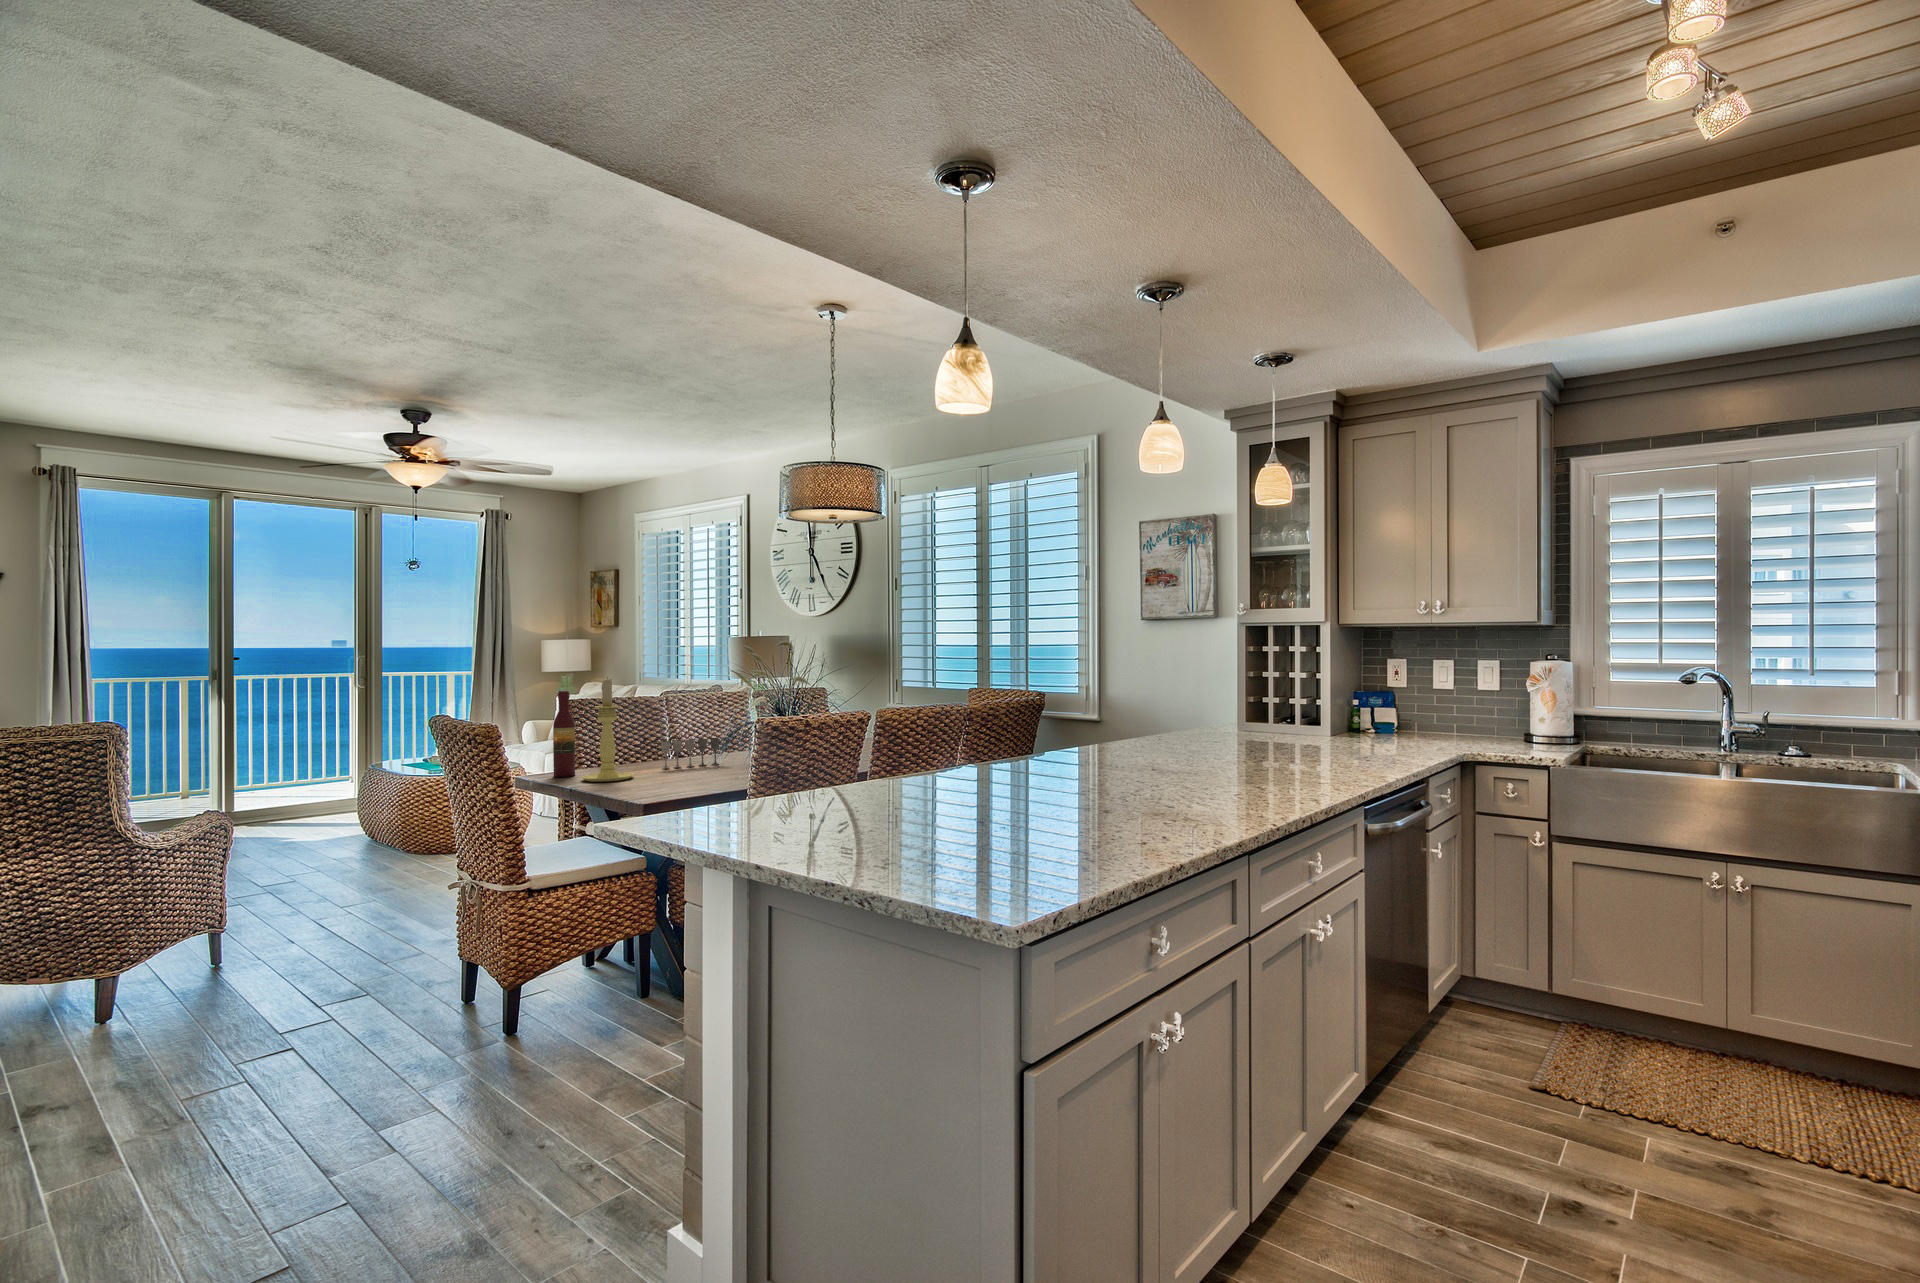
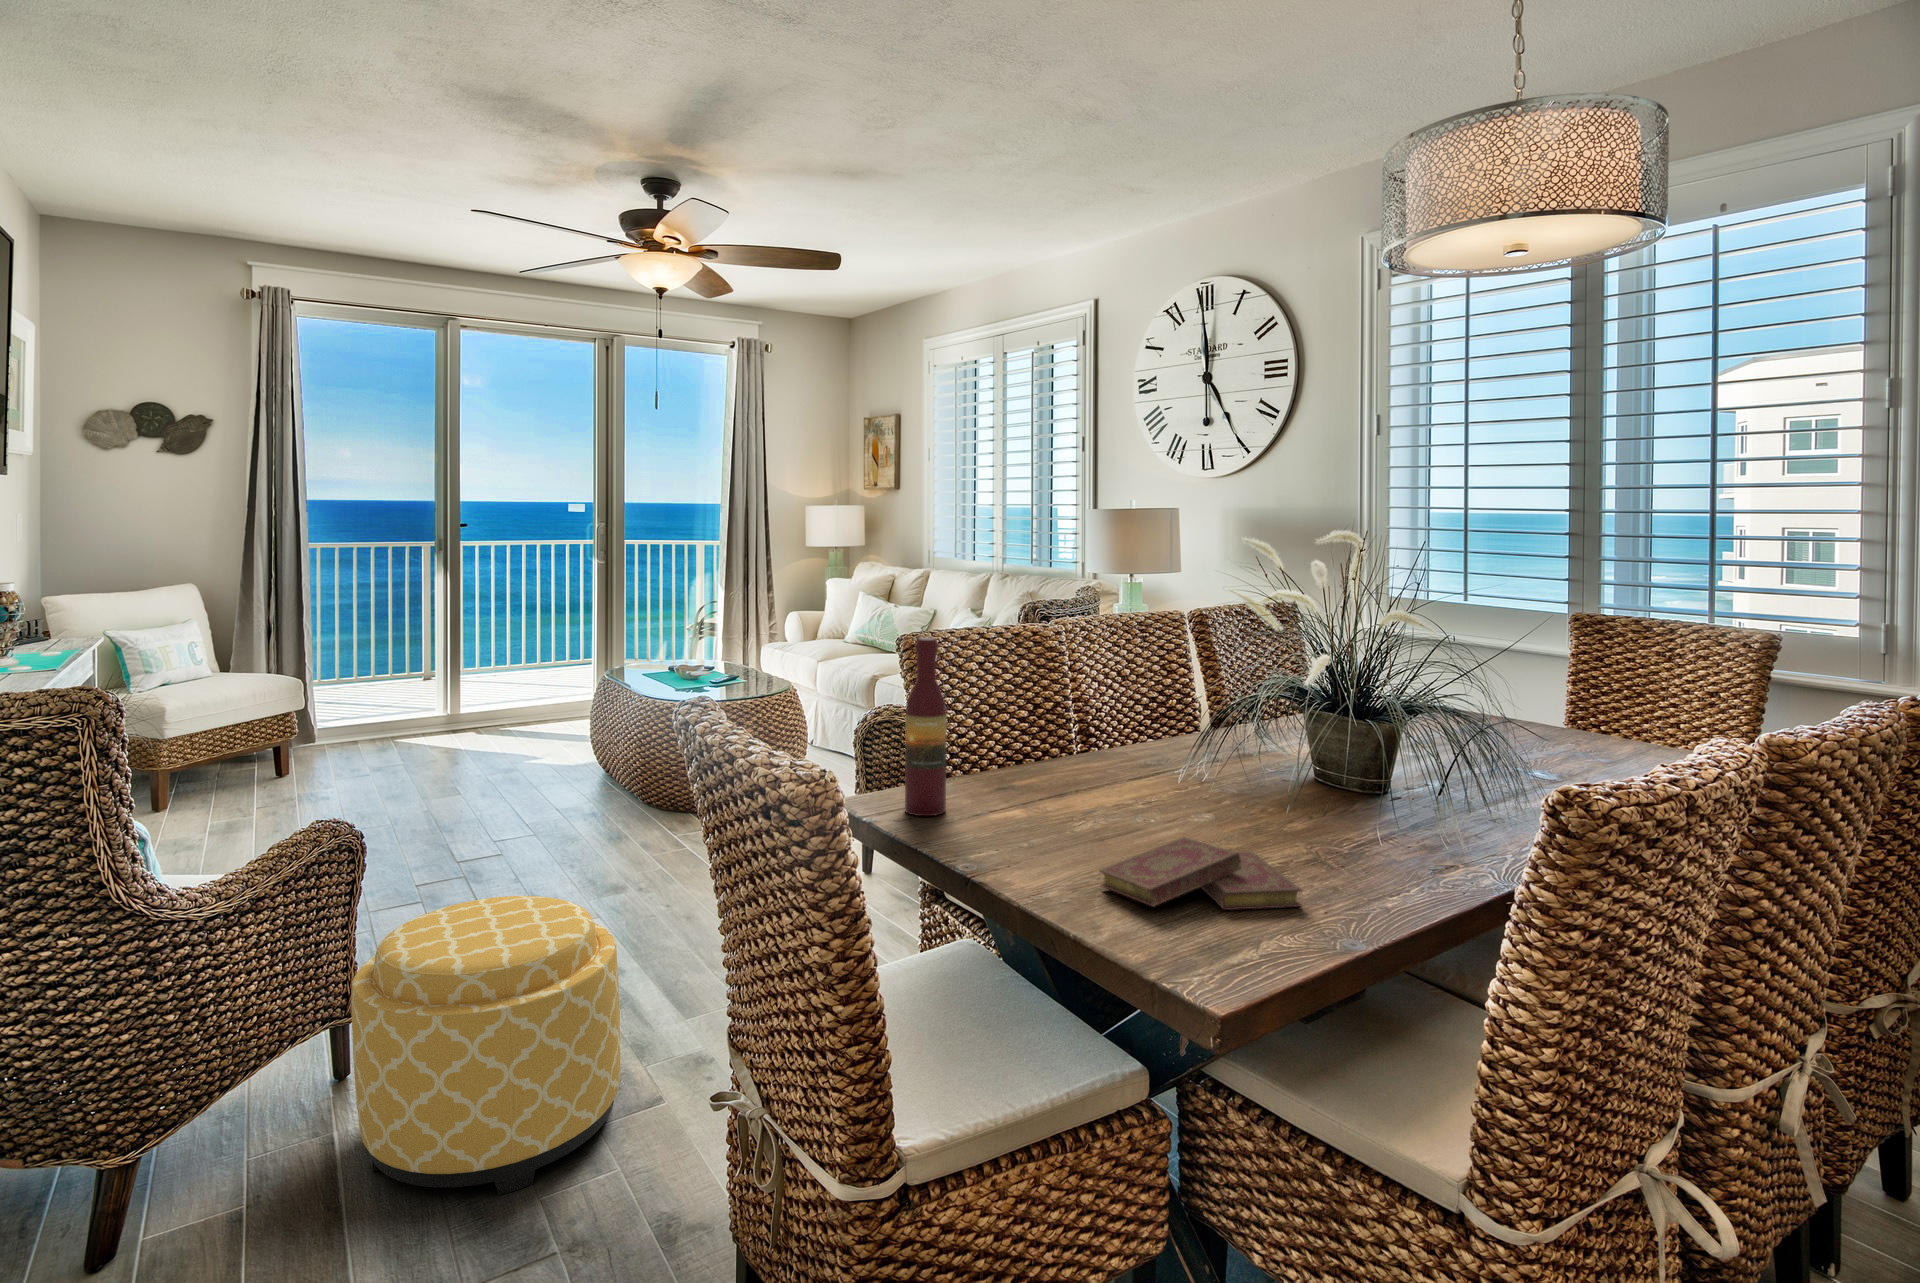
candle holder: present [582,677,633,782] -> none [970,619,1076,851]
wine glass: present [661,738,720,768] -> none [1107,738,1218,801]
book: none [630,767,713,787] -> present [1099,837,1302,910]
ottoman: none [229,856,392,1005] -> present [351,896,620,1195]

